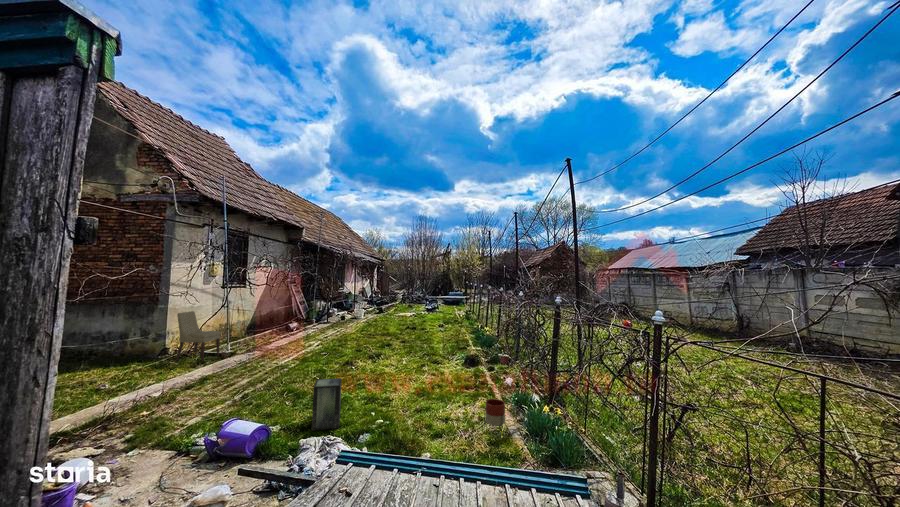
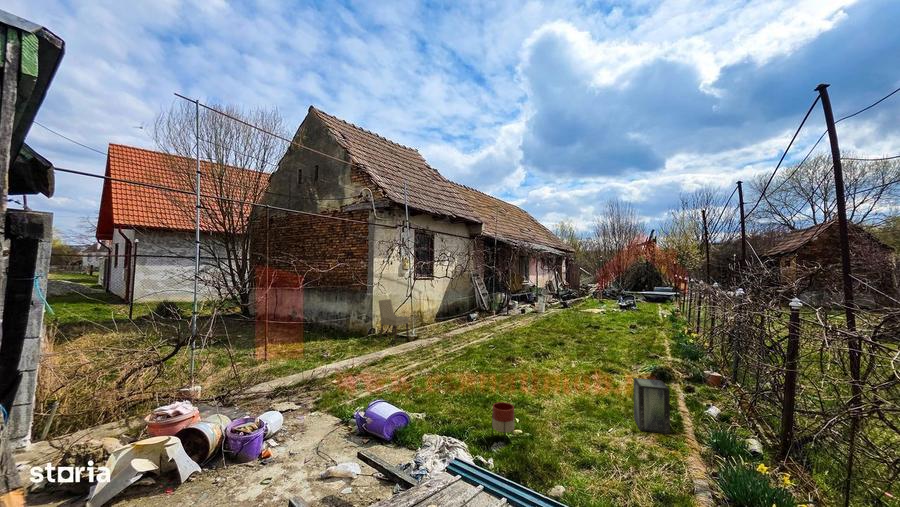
storage box: present [312,378,342,431] -> present [634,378,670,434]
planter: present [484,399,505,428] -> present [492,402,514,444]

